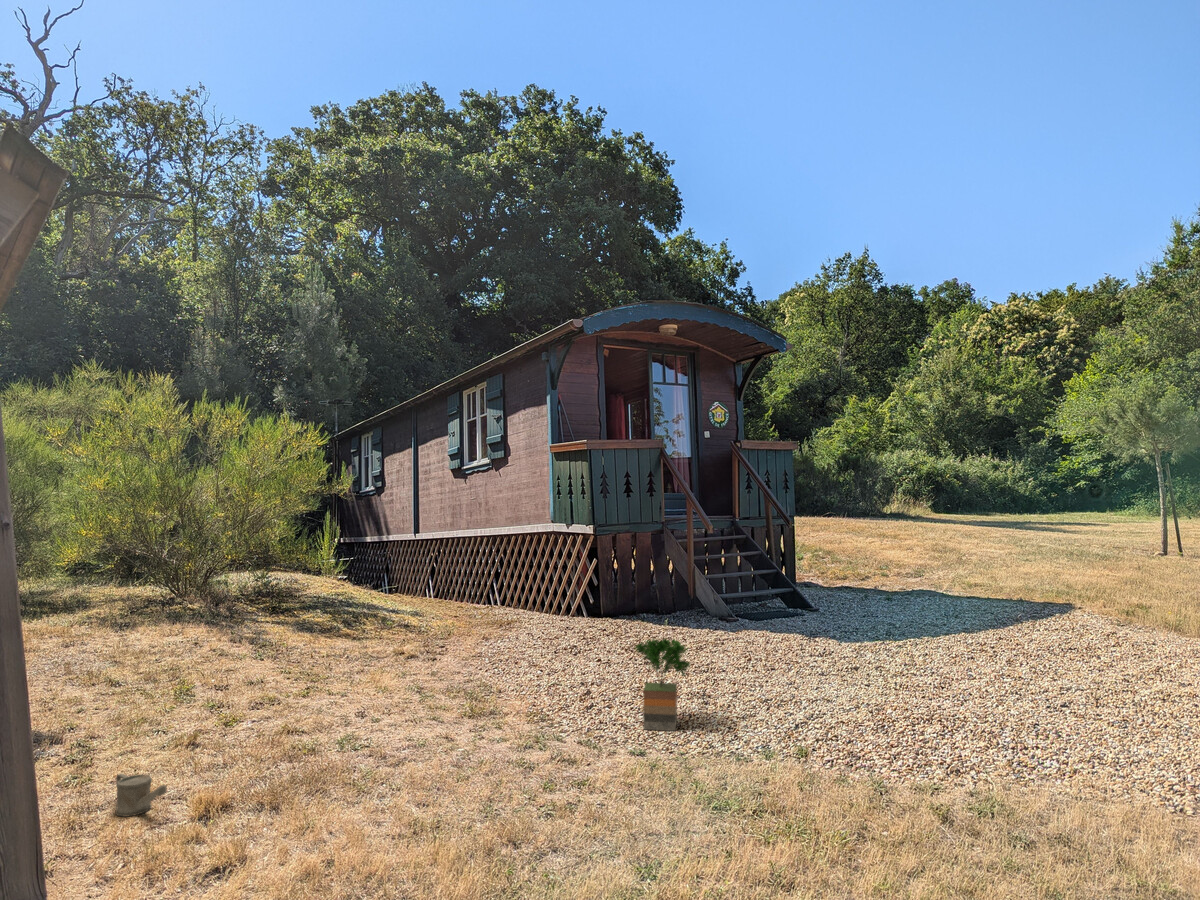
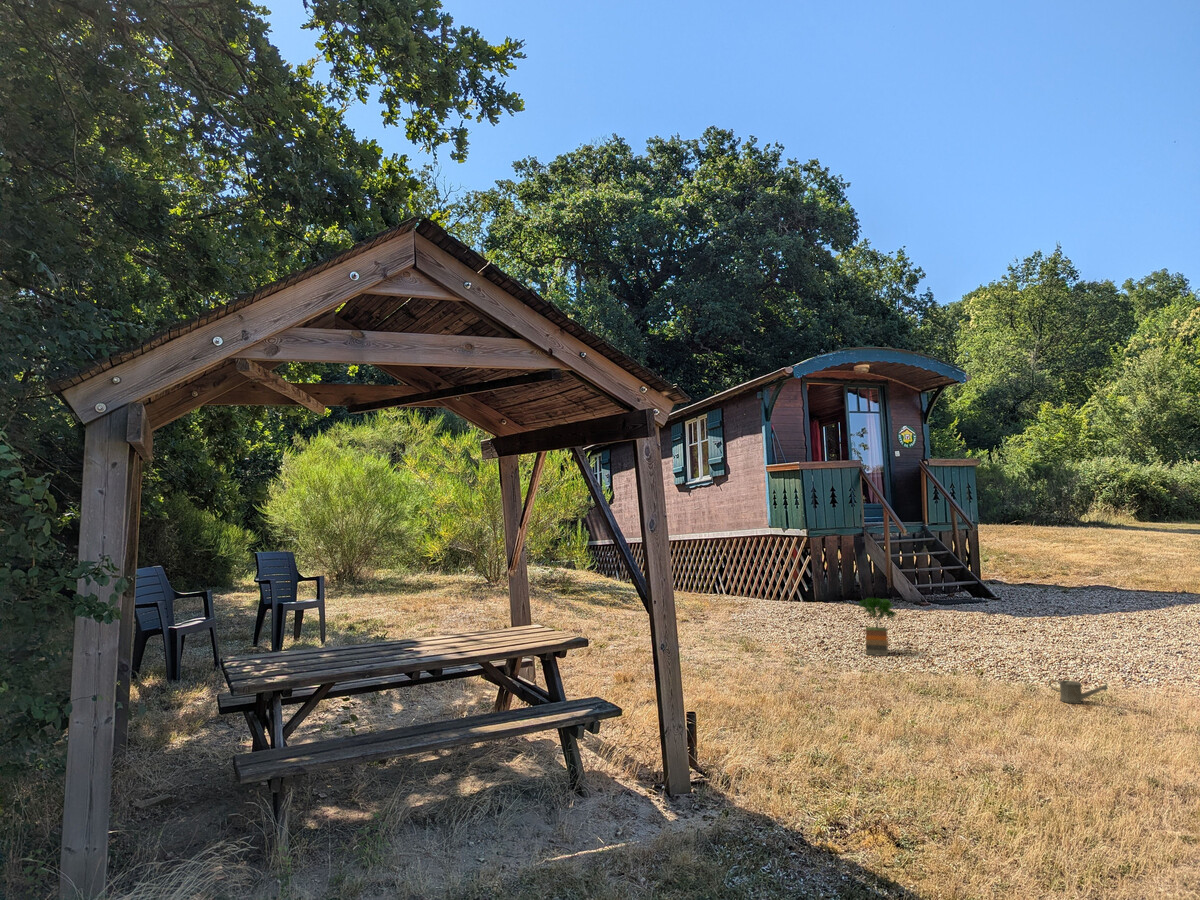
watering can: present [115,774,167,817] -> present [1049,679,1108,704]

